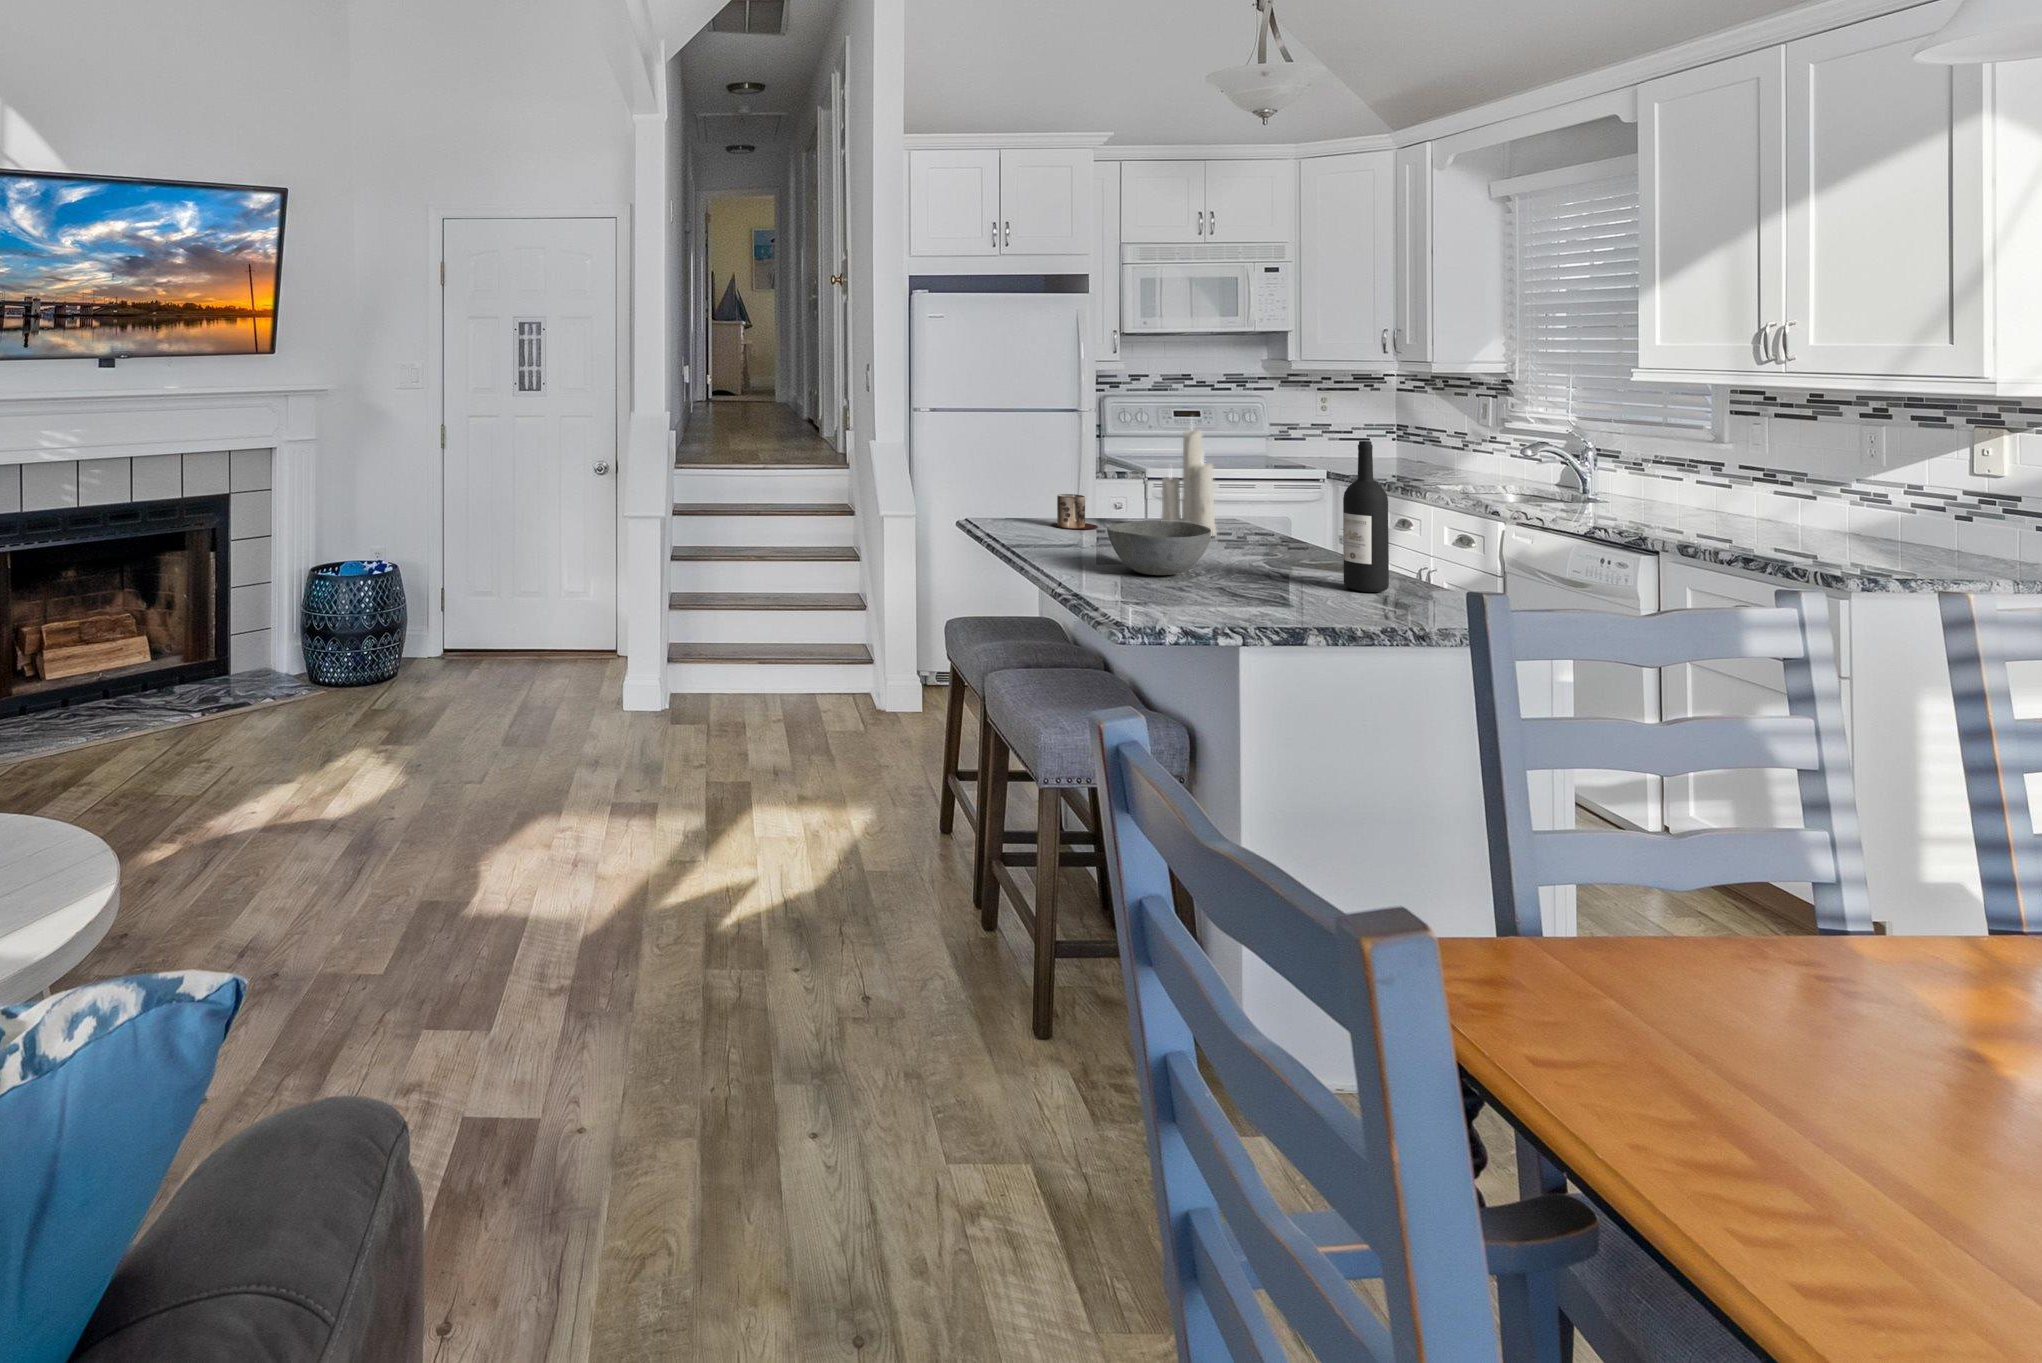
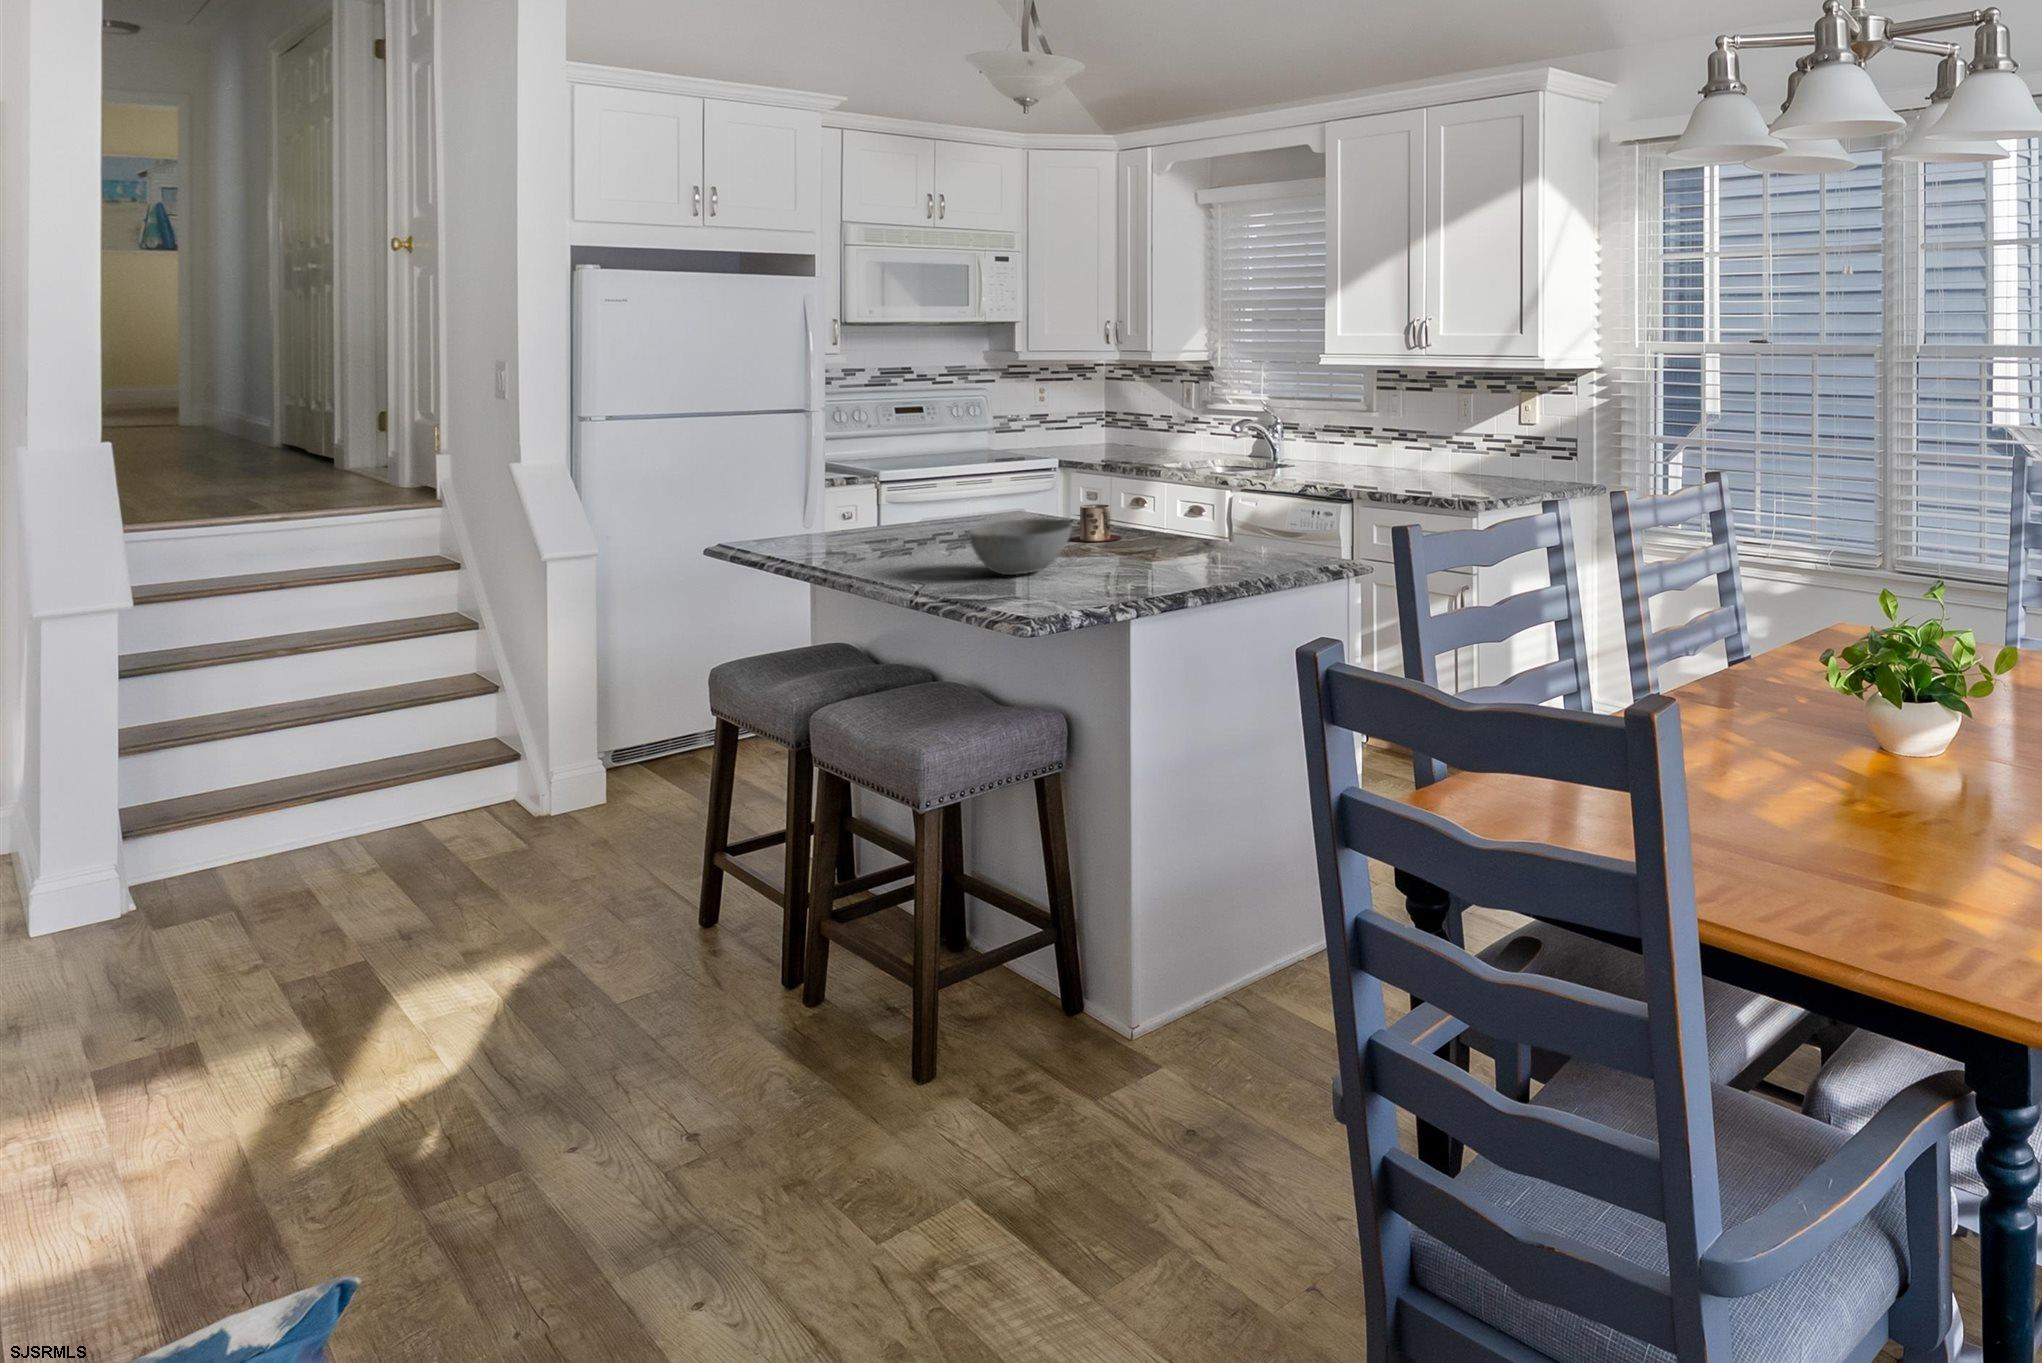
candle: present [1161,429,1217,536] -> none [974,406,1035,535]
wine bottle: present [1343,441,1389,592] -> none [1183,428,1220,562]
mug: present [1051,494,1098,529] -> present [1071,504,1121,542]

